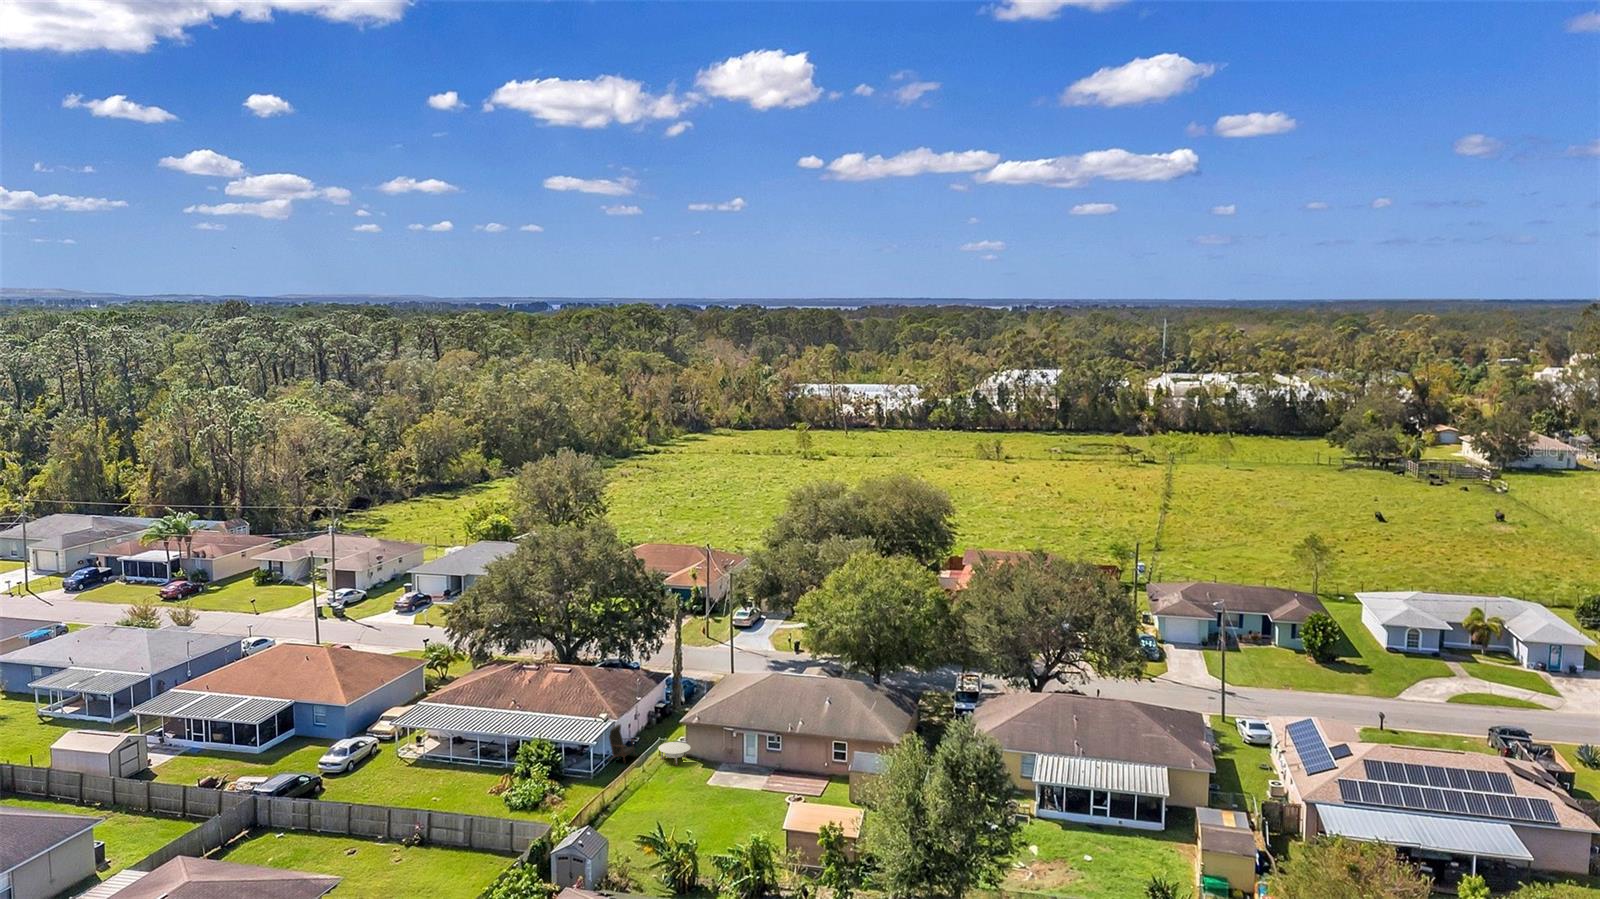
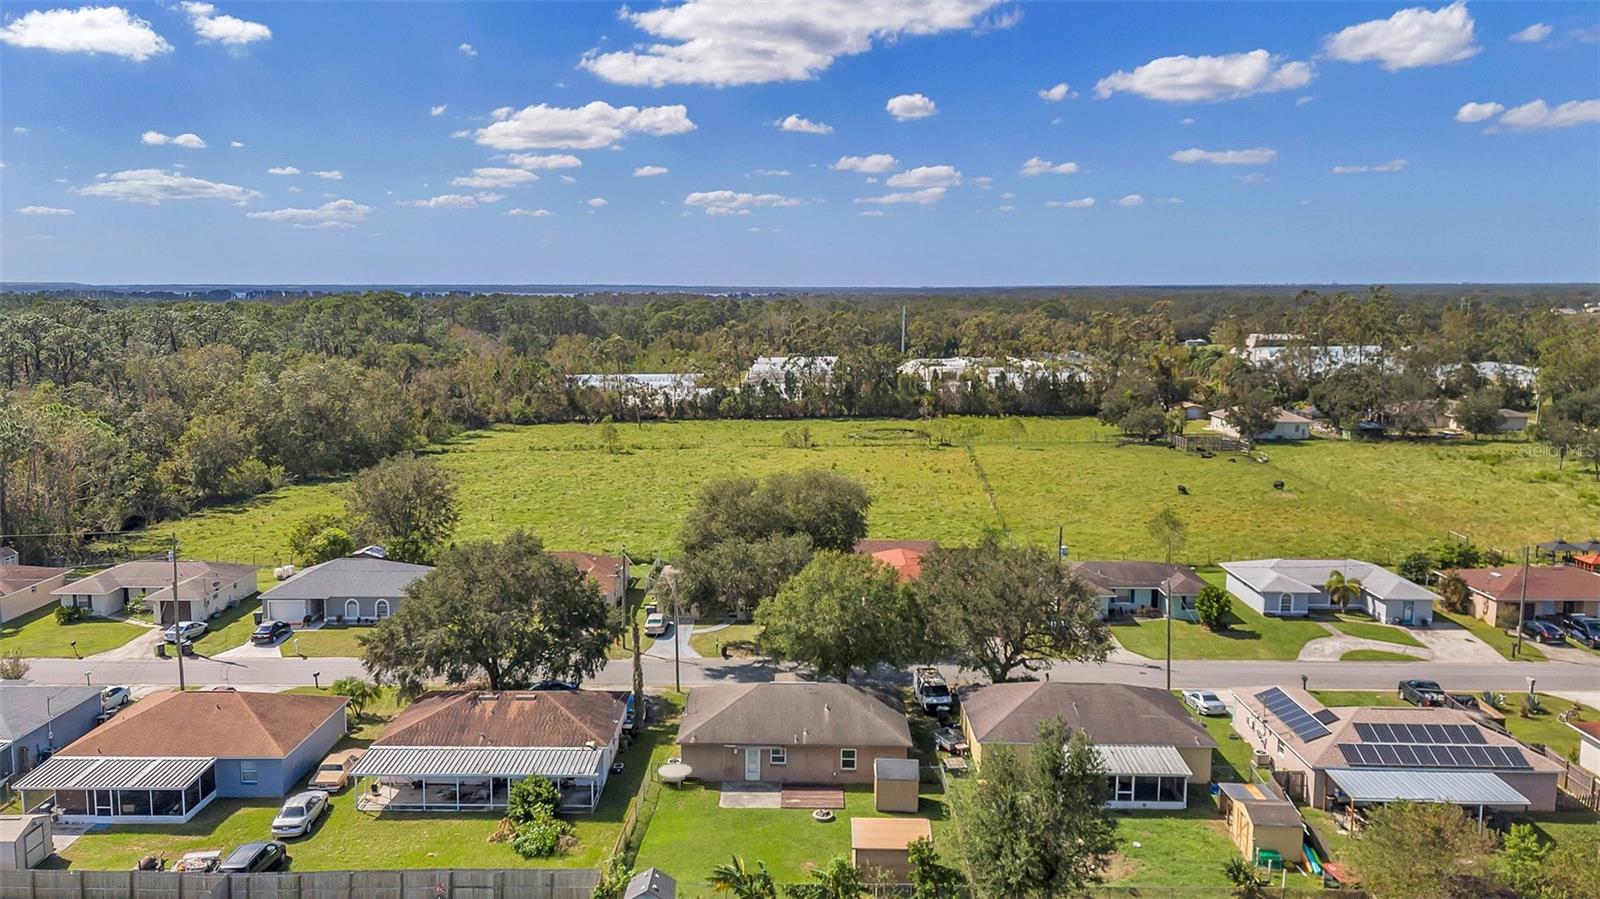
lounge chair: present [609,724,635,759] -> none [604,750,632,793]

